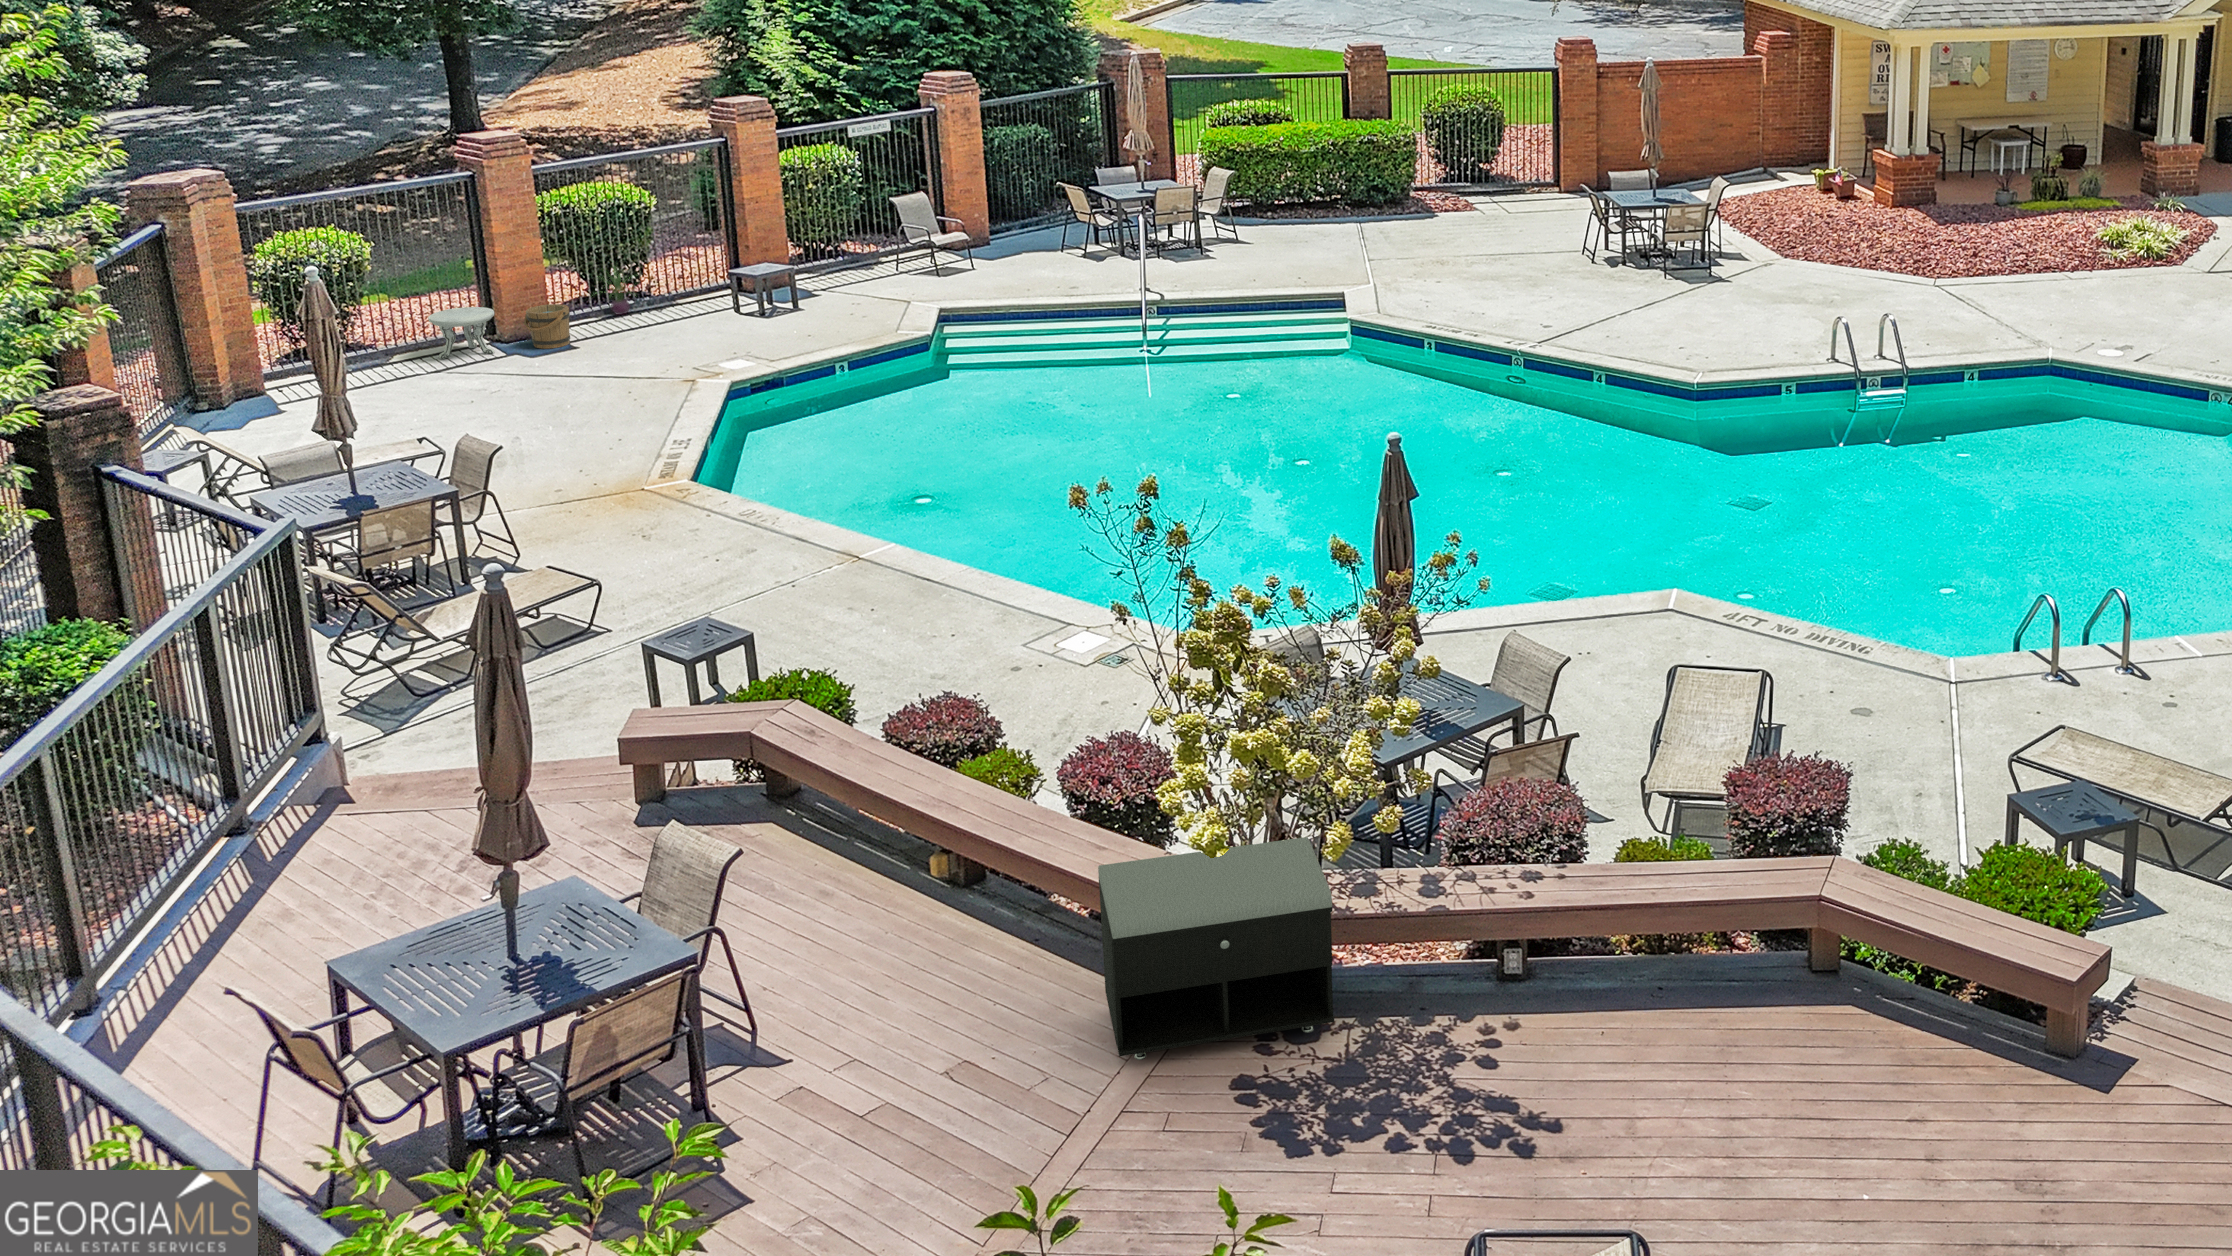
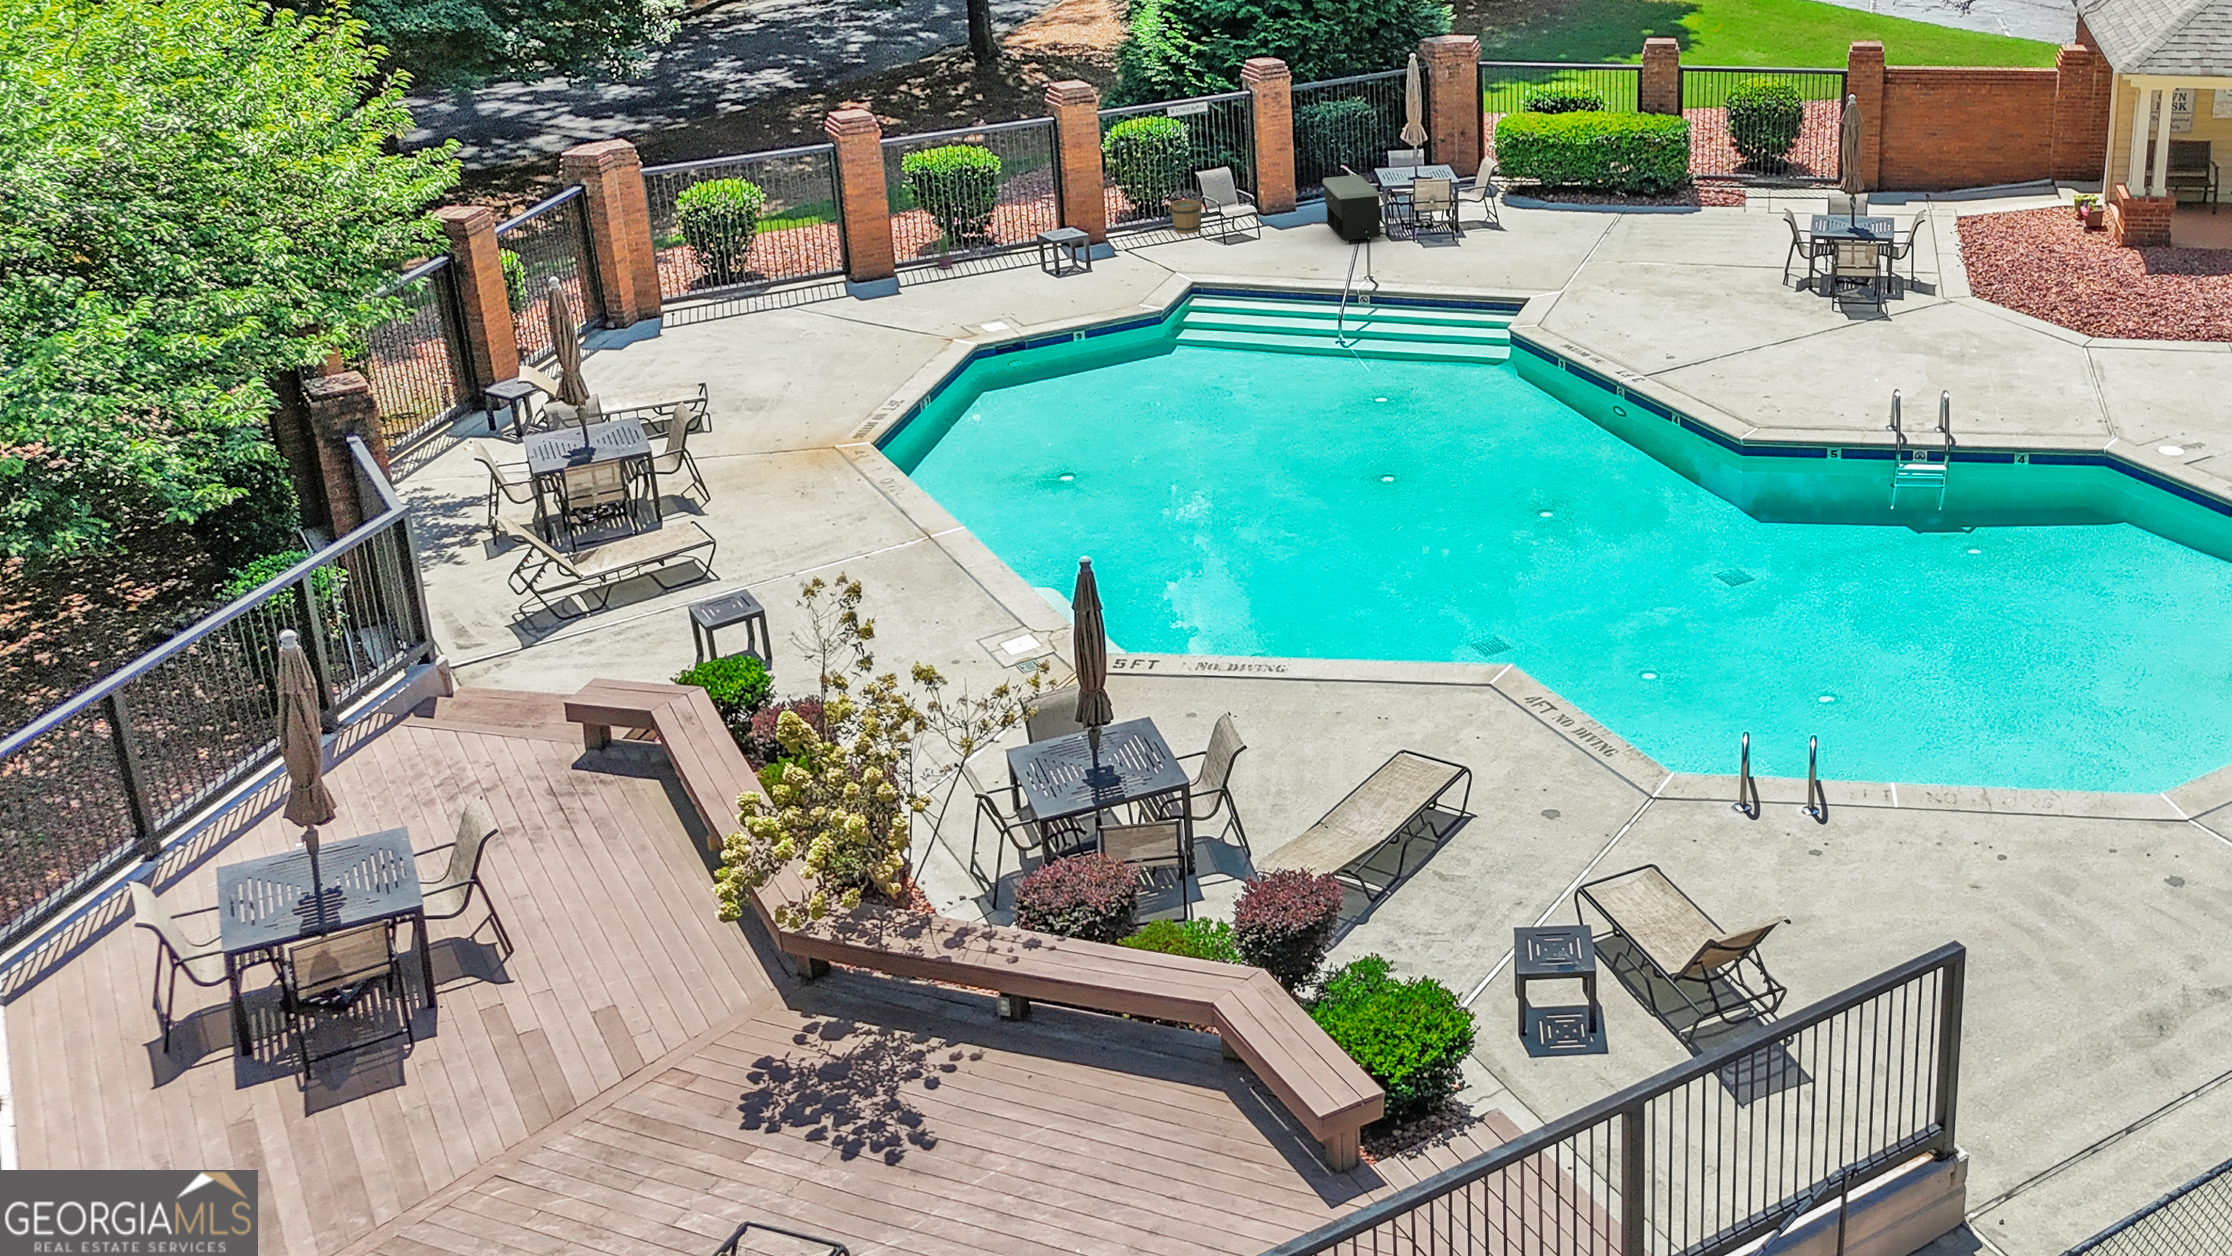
bucket: present [524,304,570,349] -> present [1168,199,1202,233]
side table: present [428,307,494,359] -> none [781,259,832,302]
storage bench: present [1098,837,1334,1060] -> present [1323,175,1380,244]

